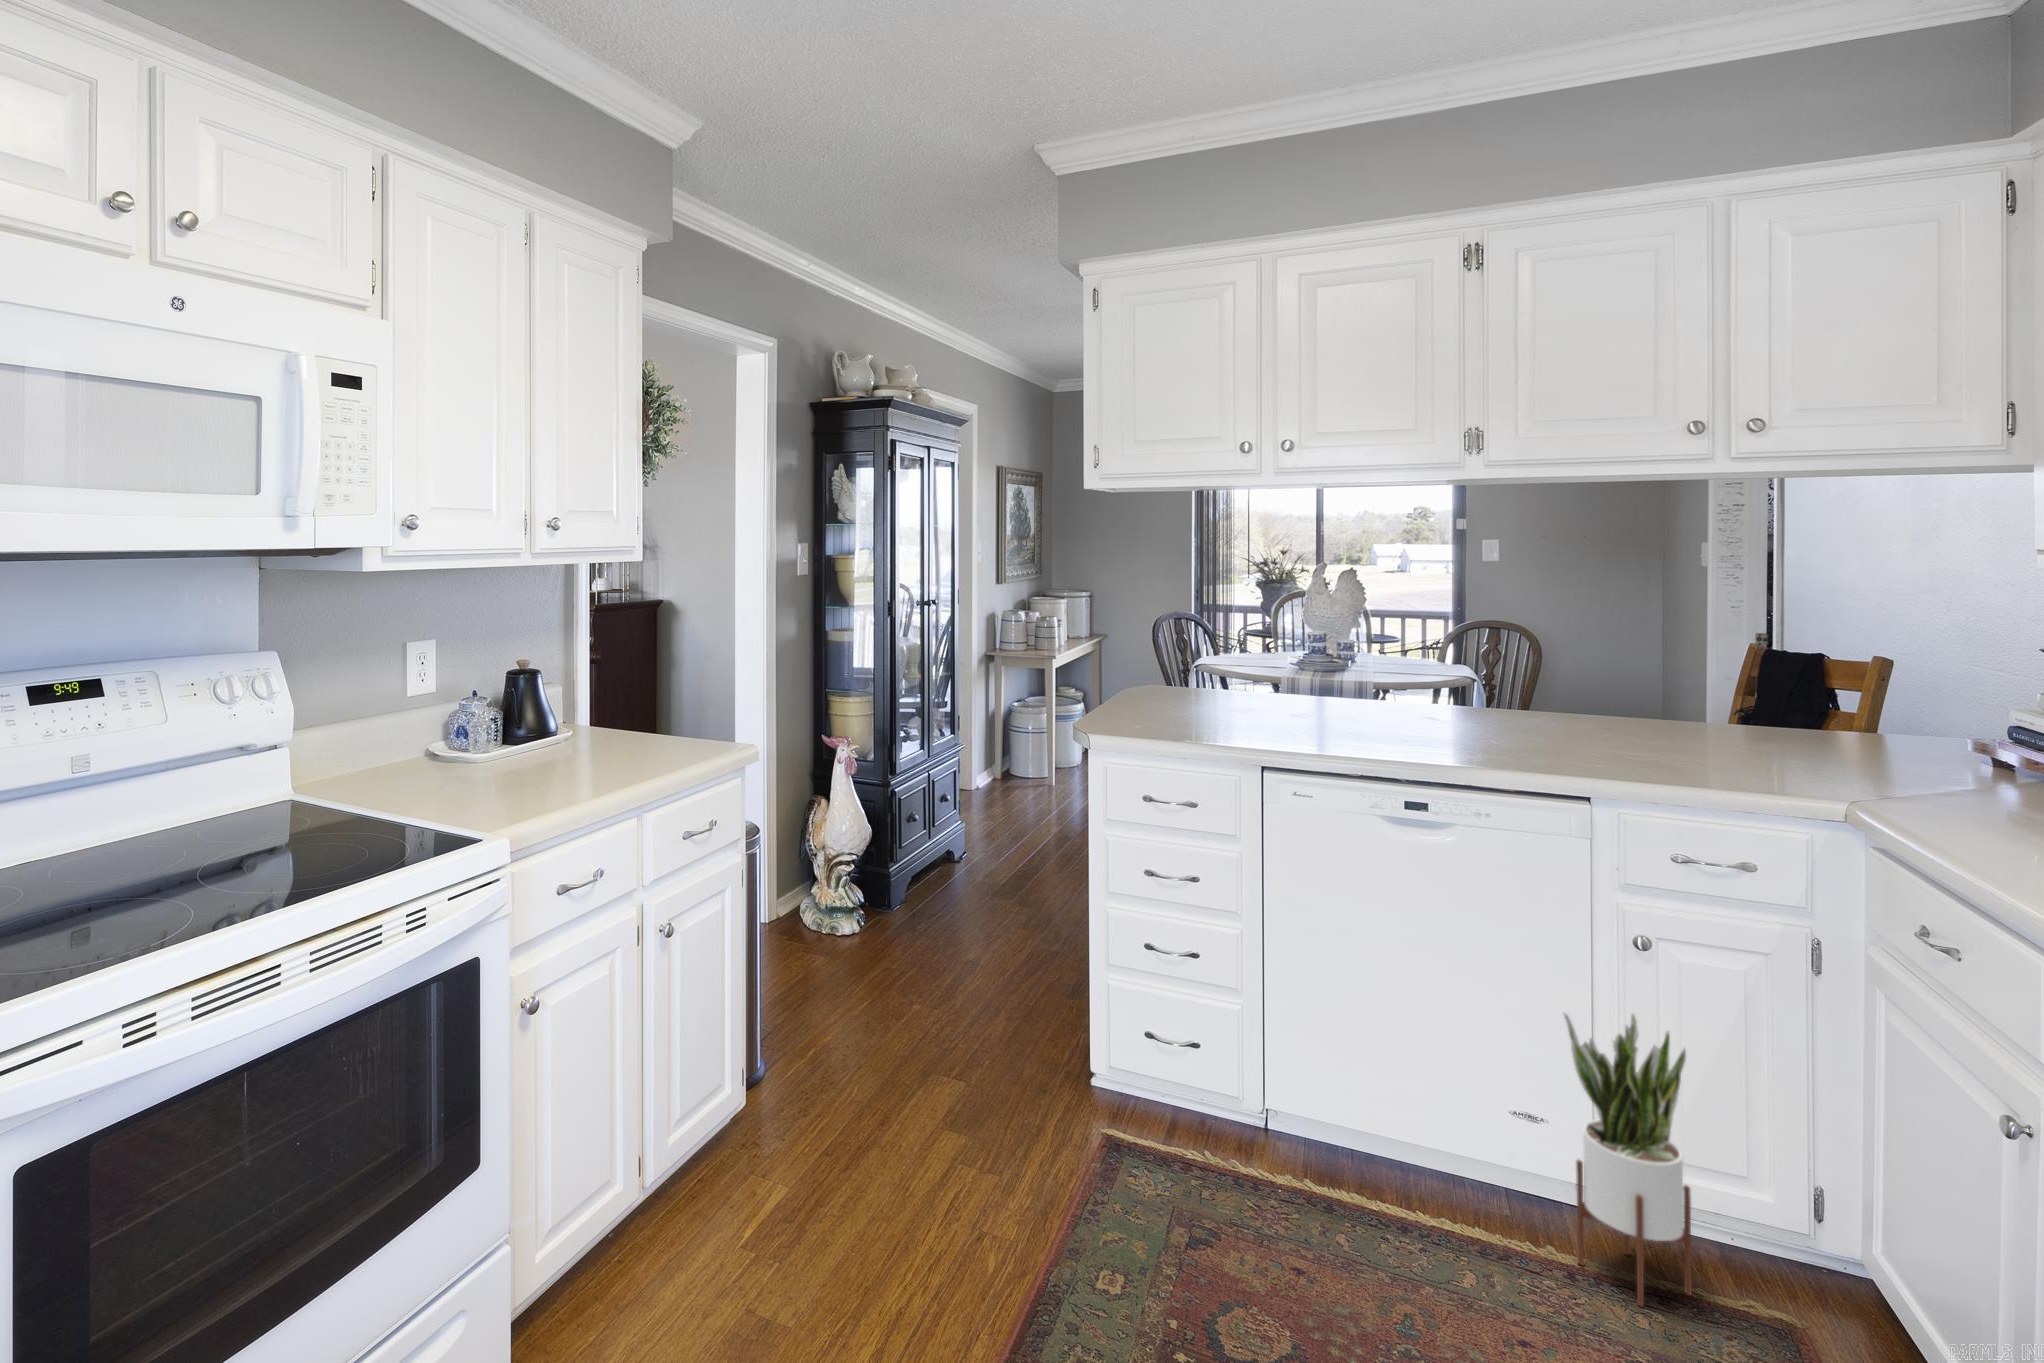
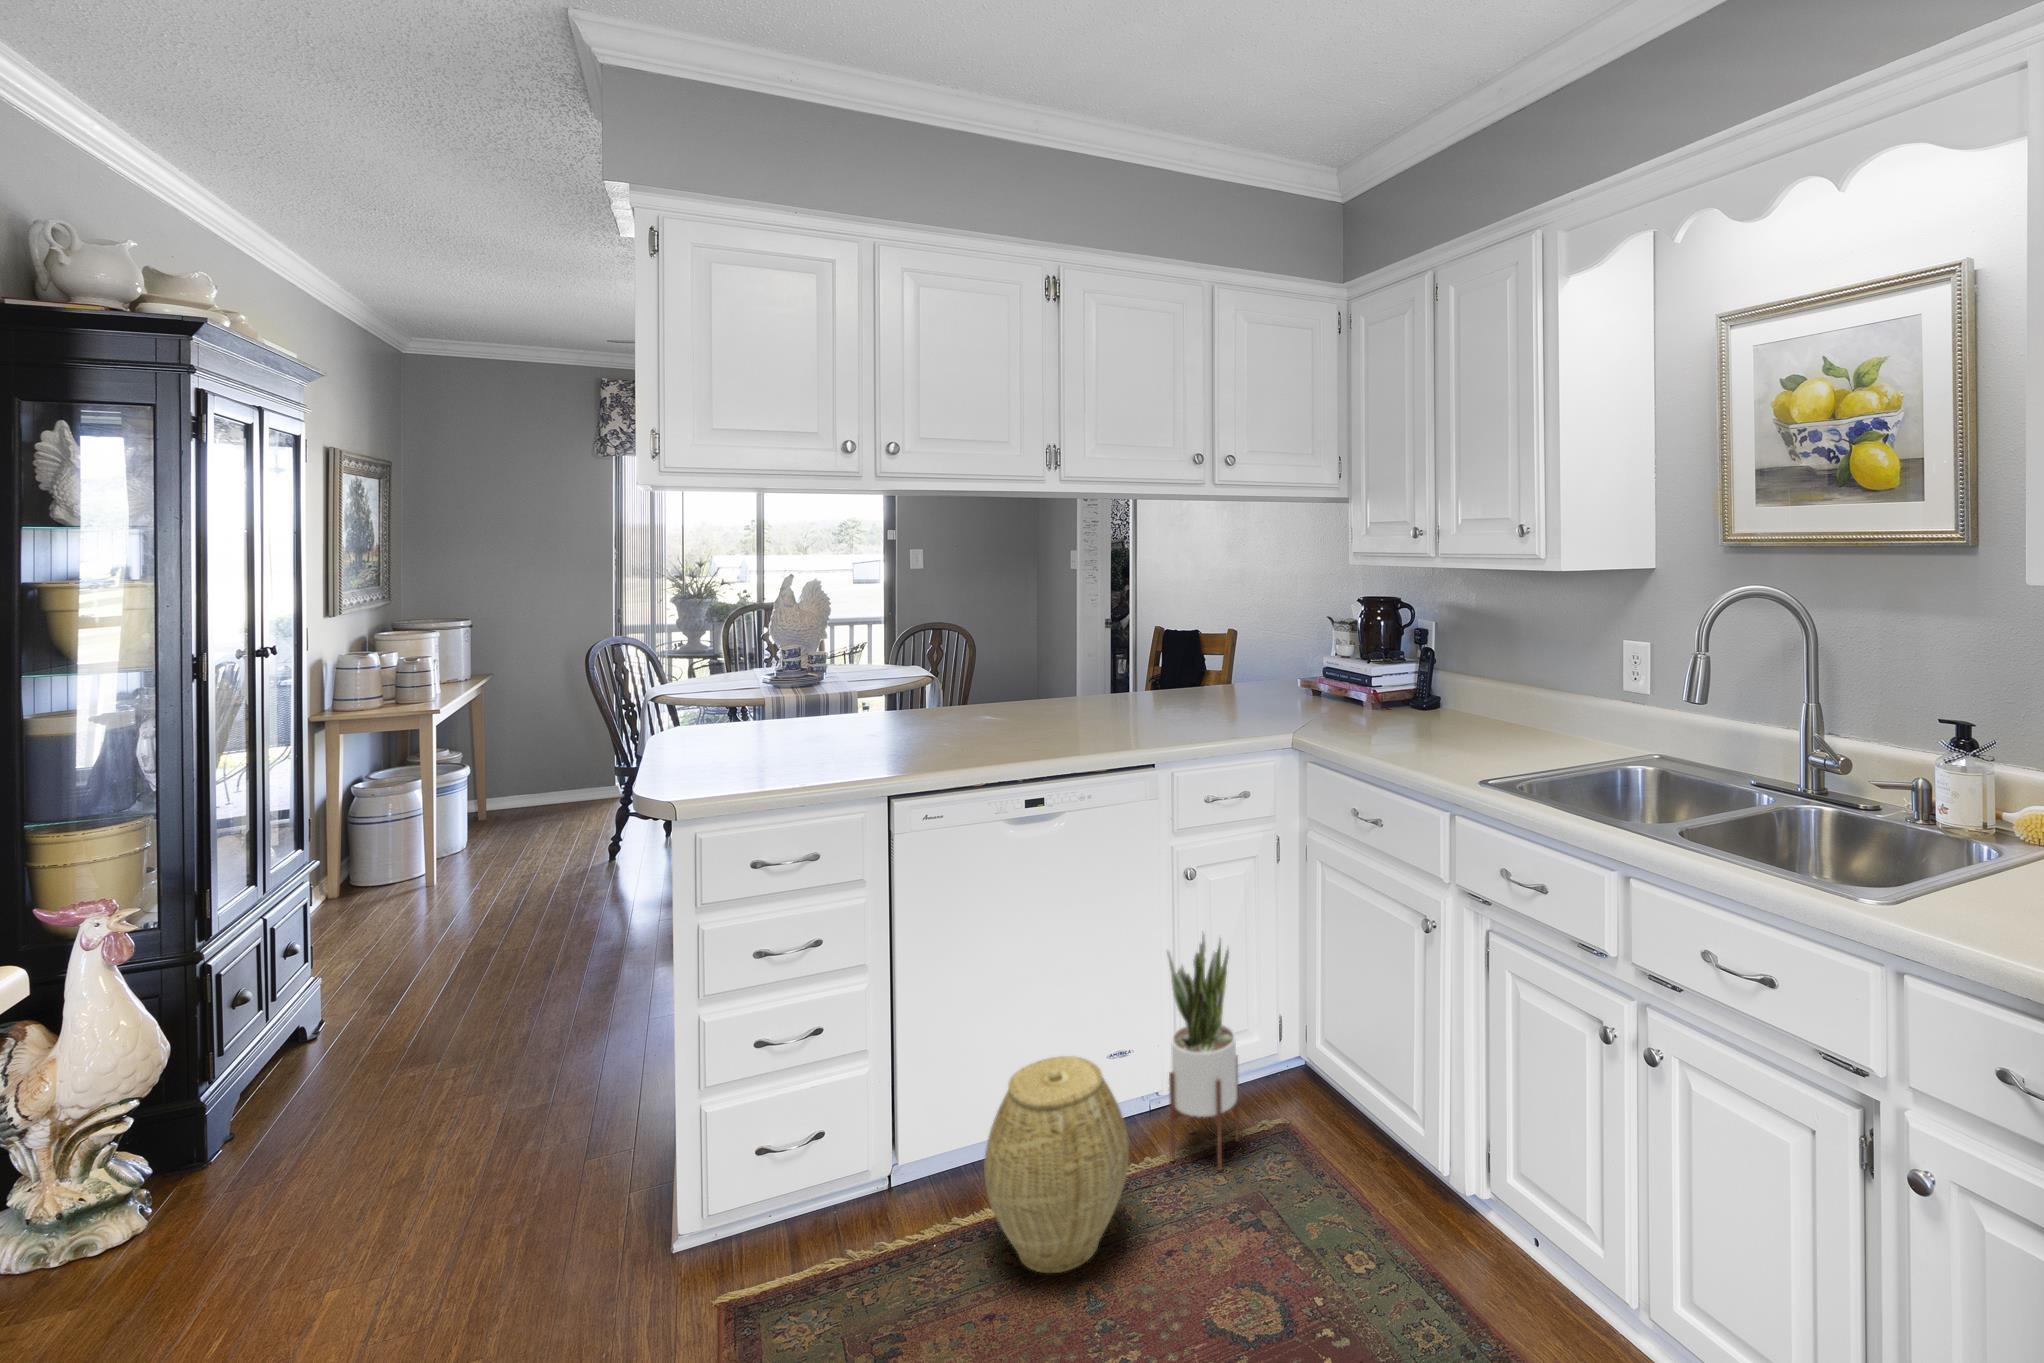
woven basket: none [1316,1063,1483,1284] -> present [984,1056,1129,1273]

